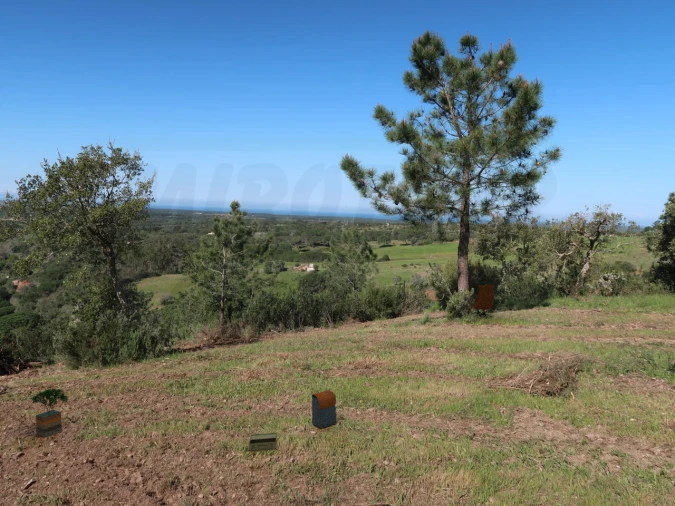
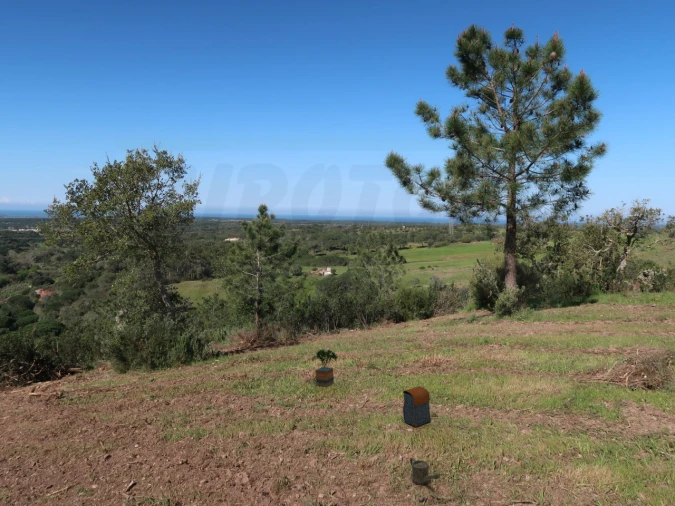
lounge chair: present [472,285,494,316] -> none [519,281,546,316]
potted tree: present [31,388,68,437] -> present [312,349,338,387]
toolbox: present [249,433,277,451] -> none [347,431,378,450]
watering can: none [293,459,312,485] -> present [410,458,439,485]

